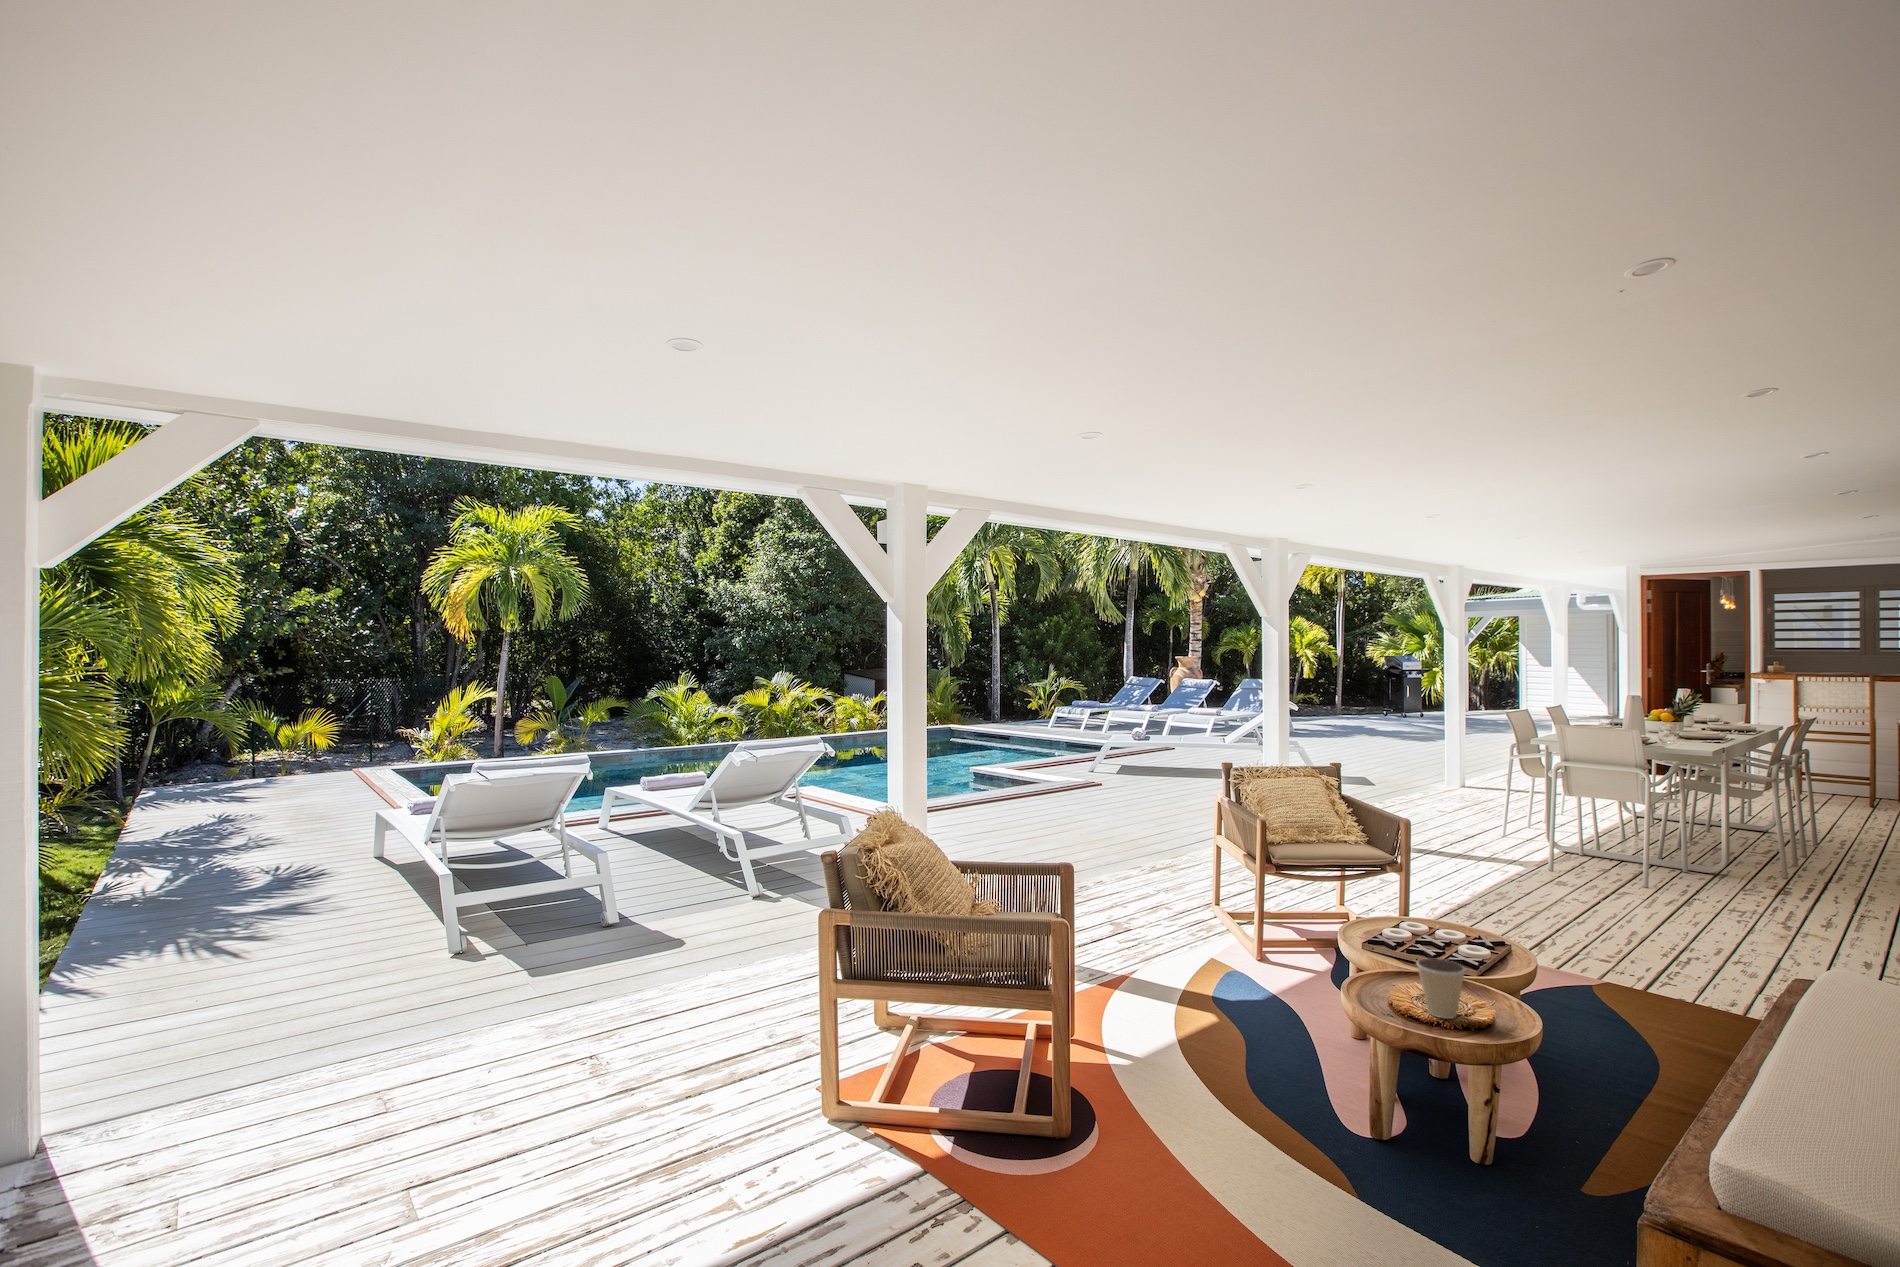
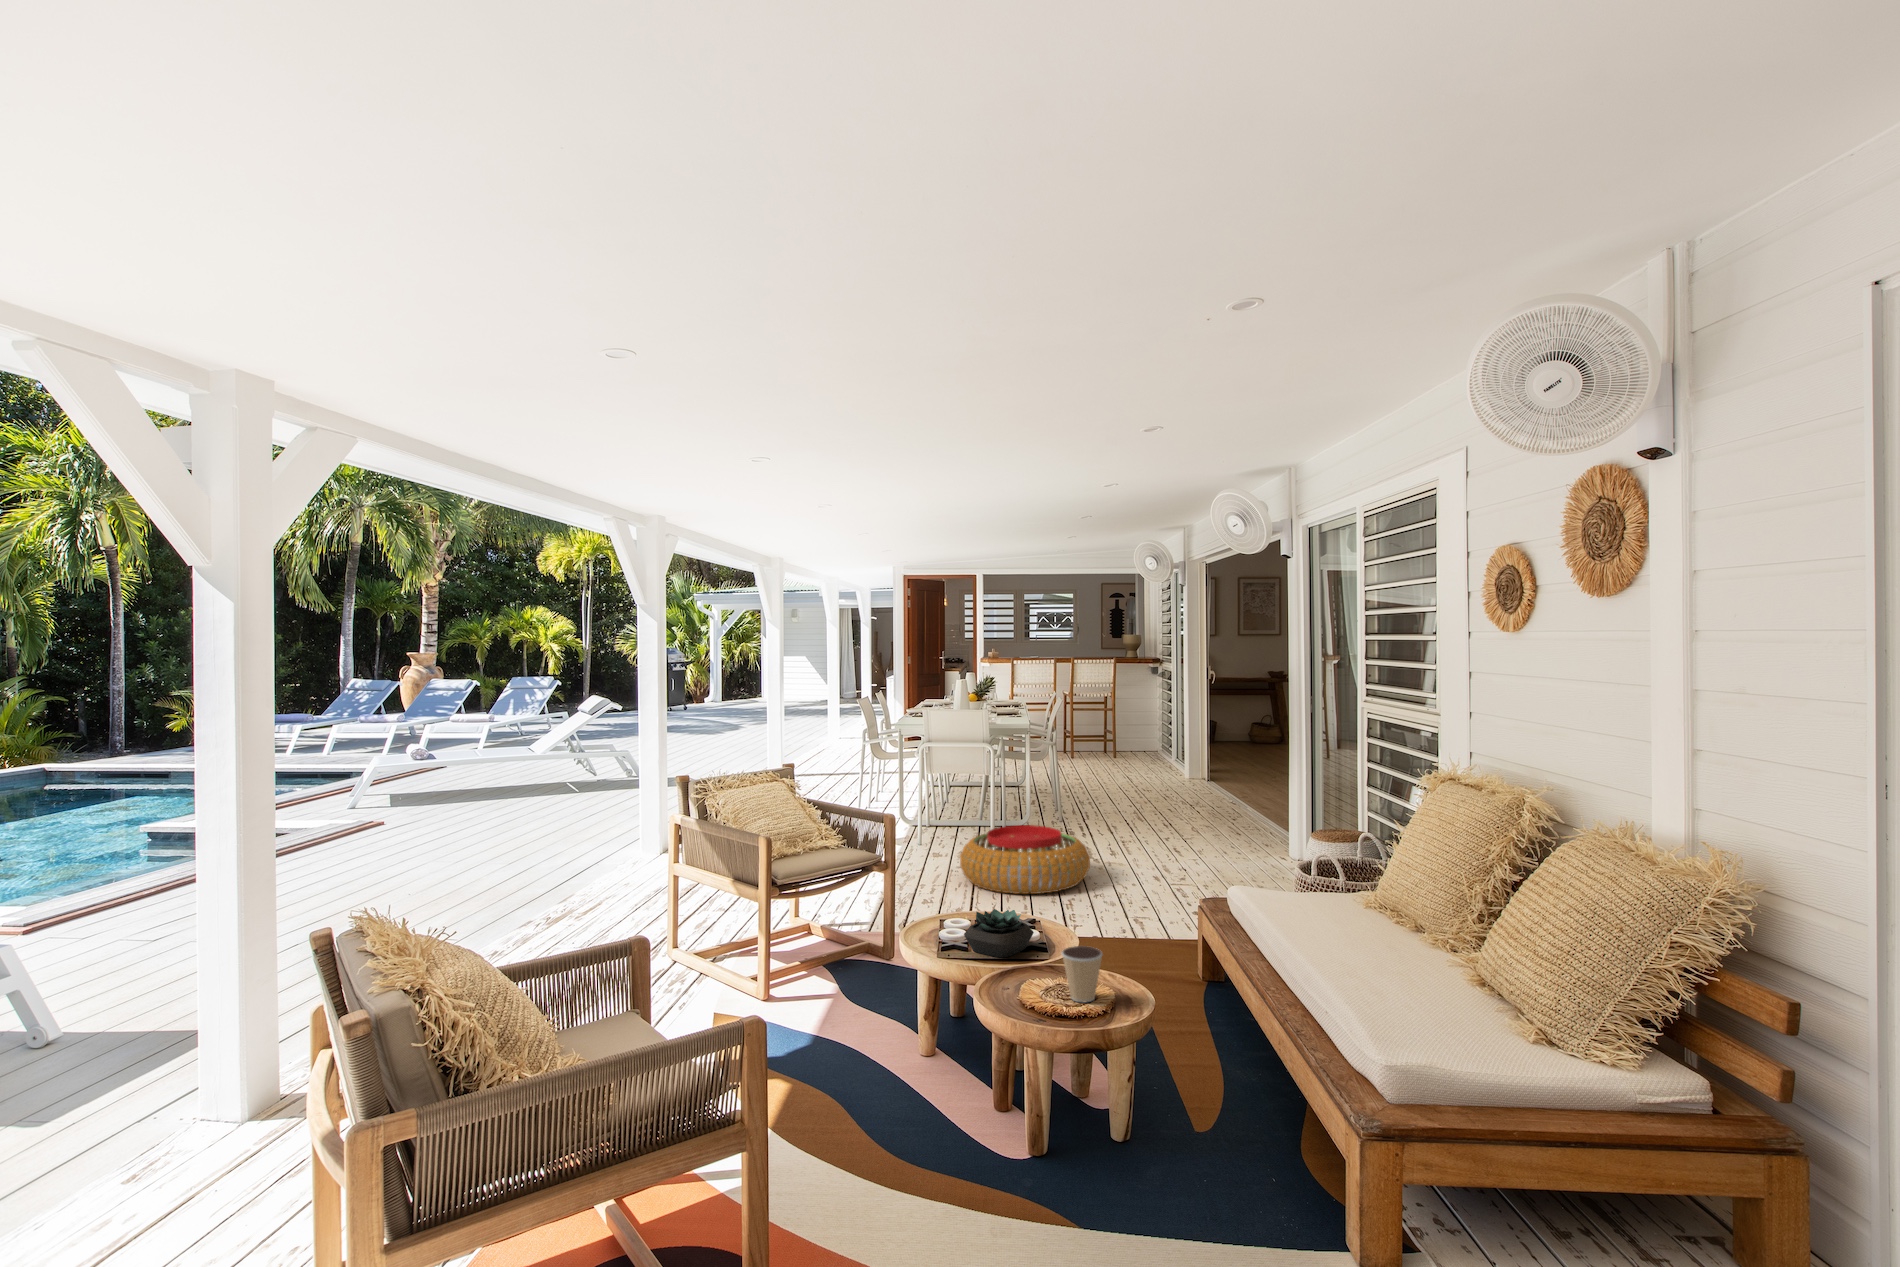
pouf: none [1578,868,1786,959] -> present [960,825,1090,894]
succulent plant: none [1383,915,1464,966] -> present [964,909,1034,957]

